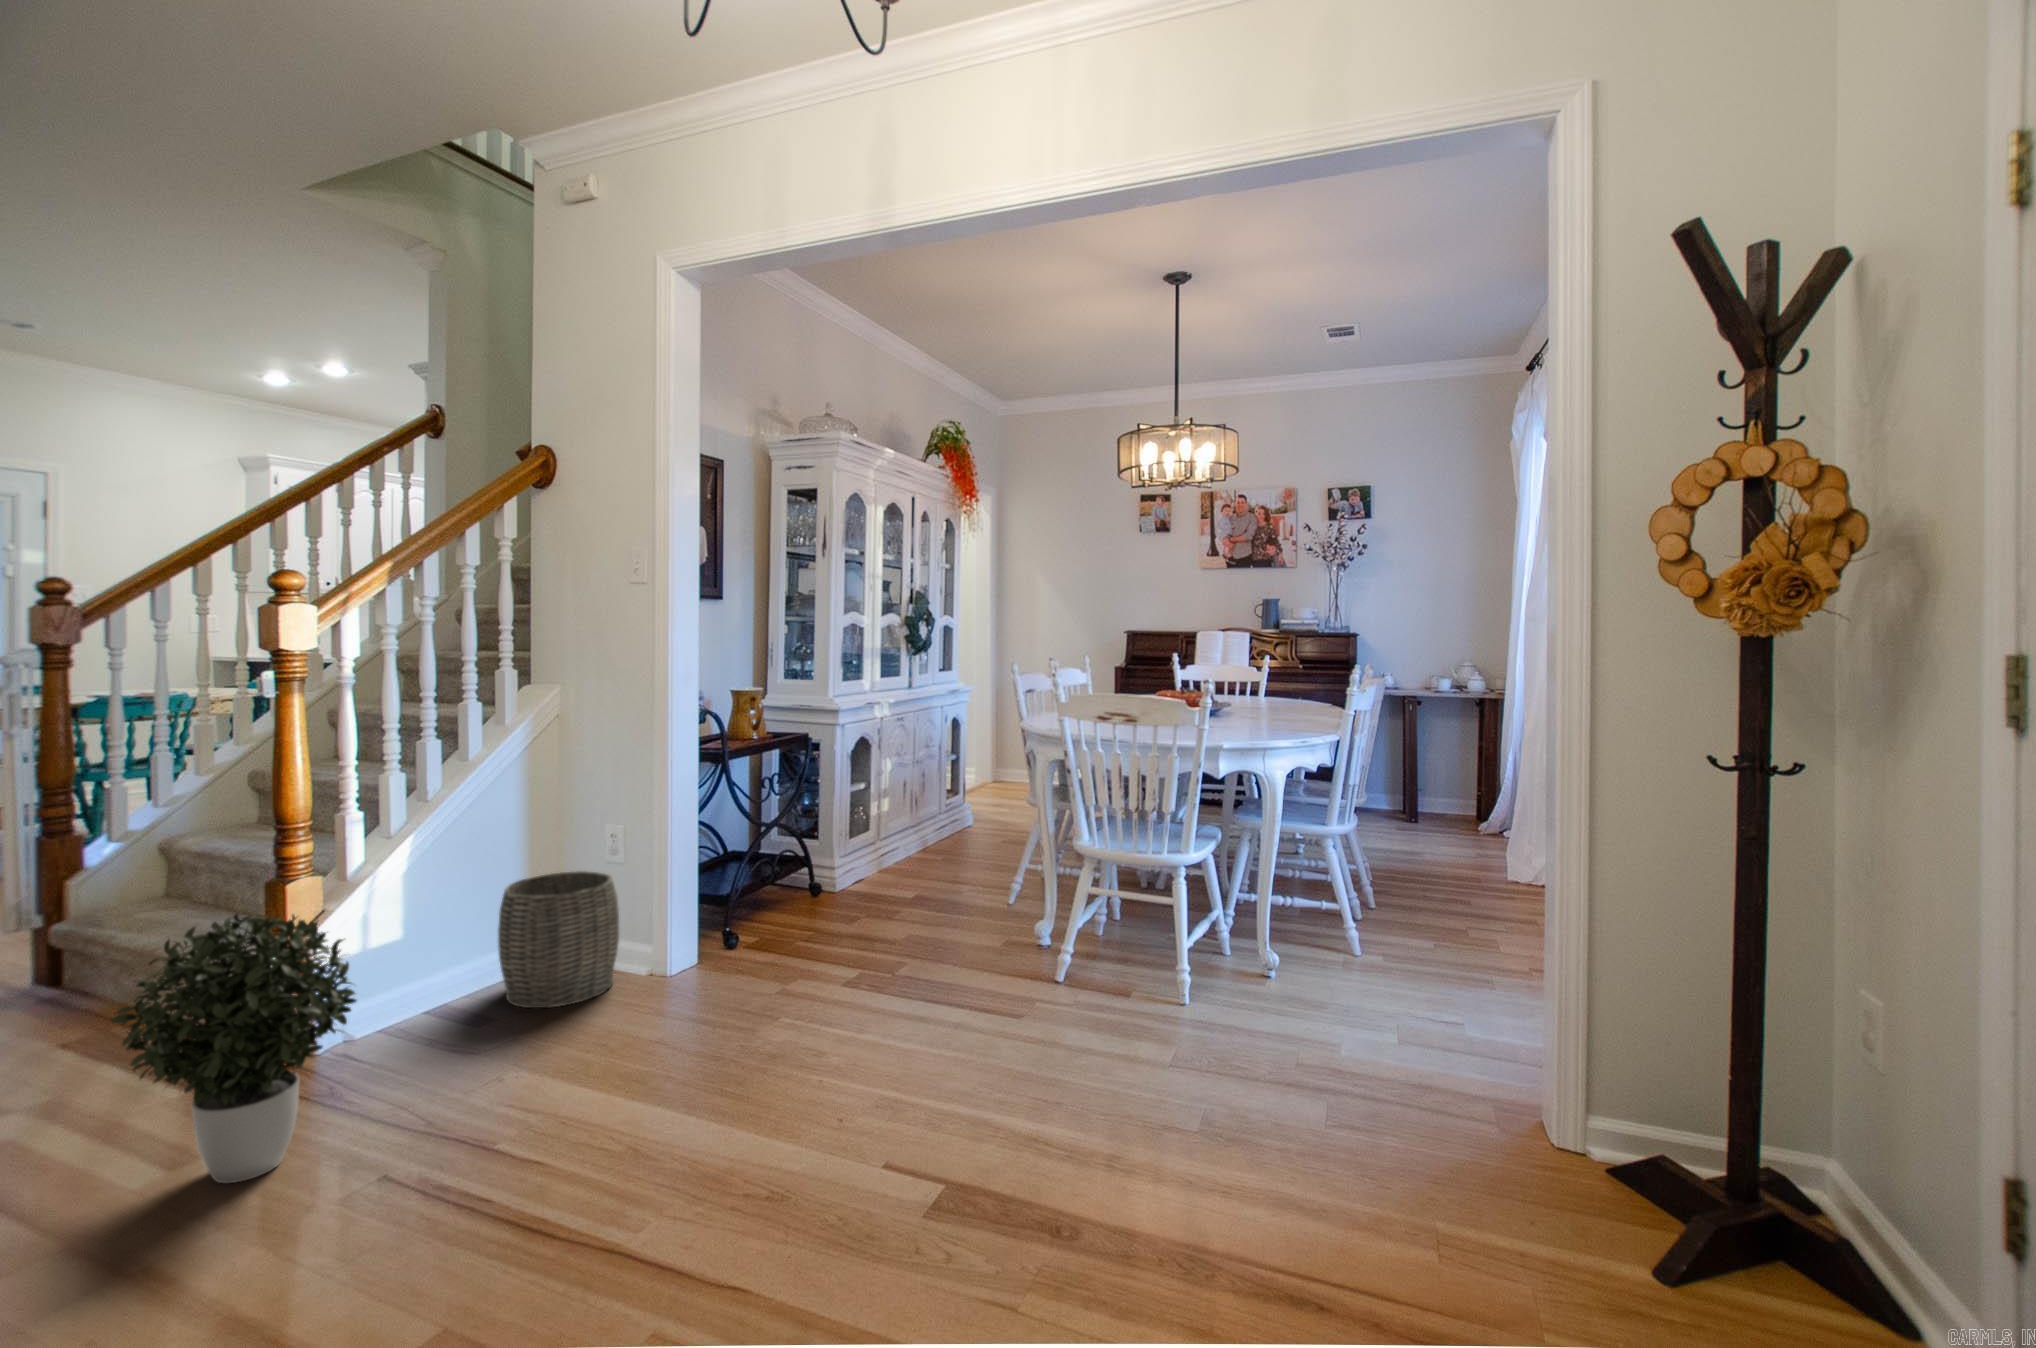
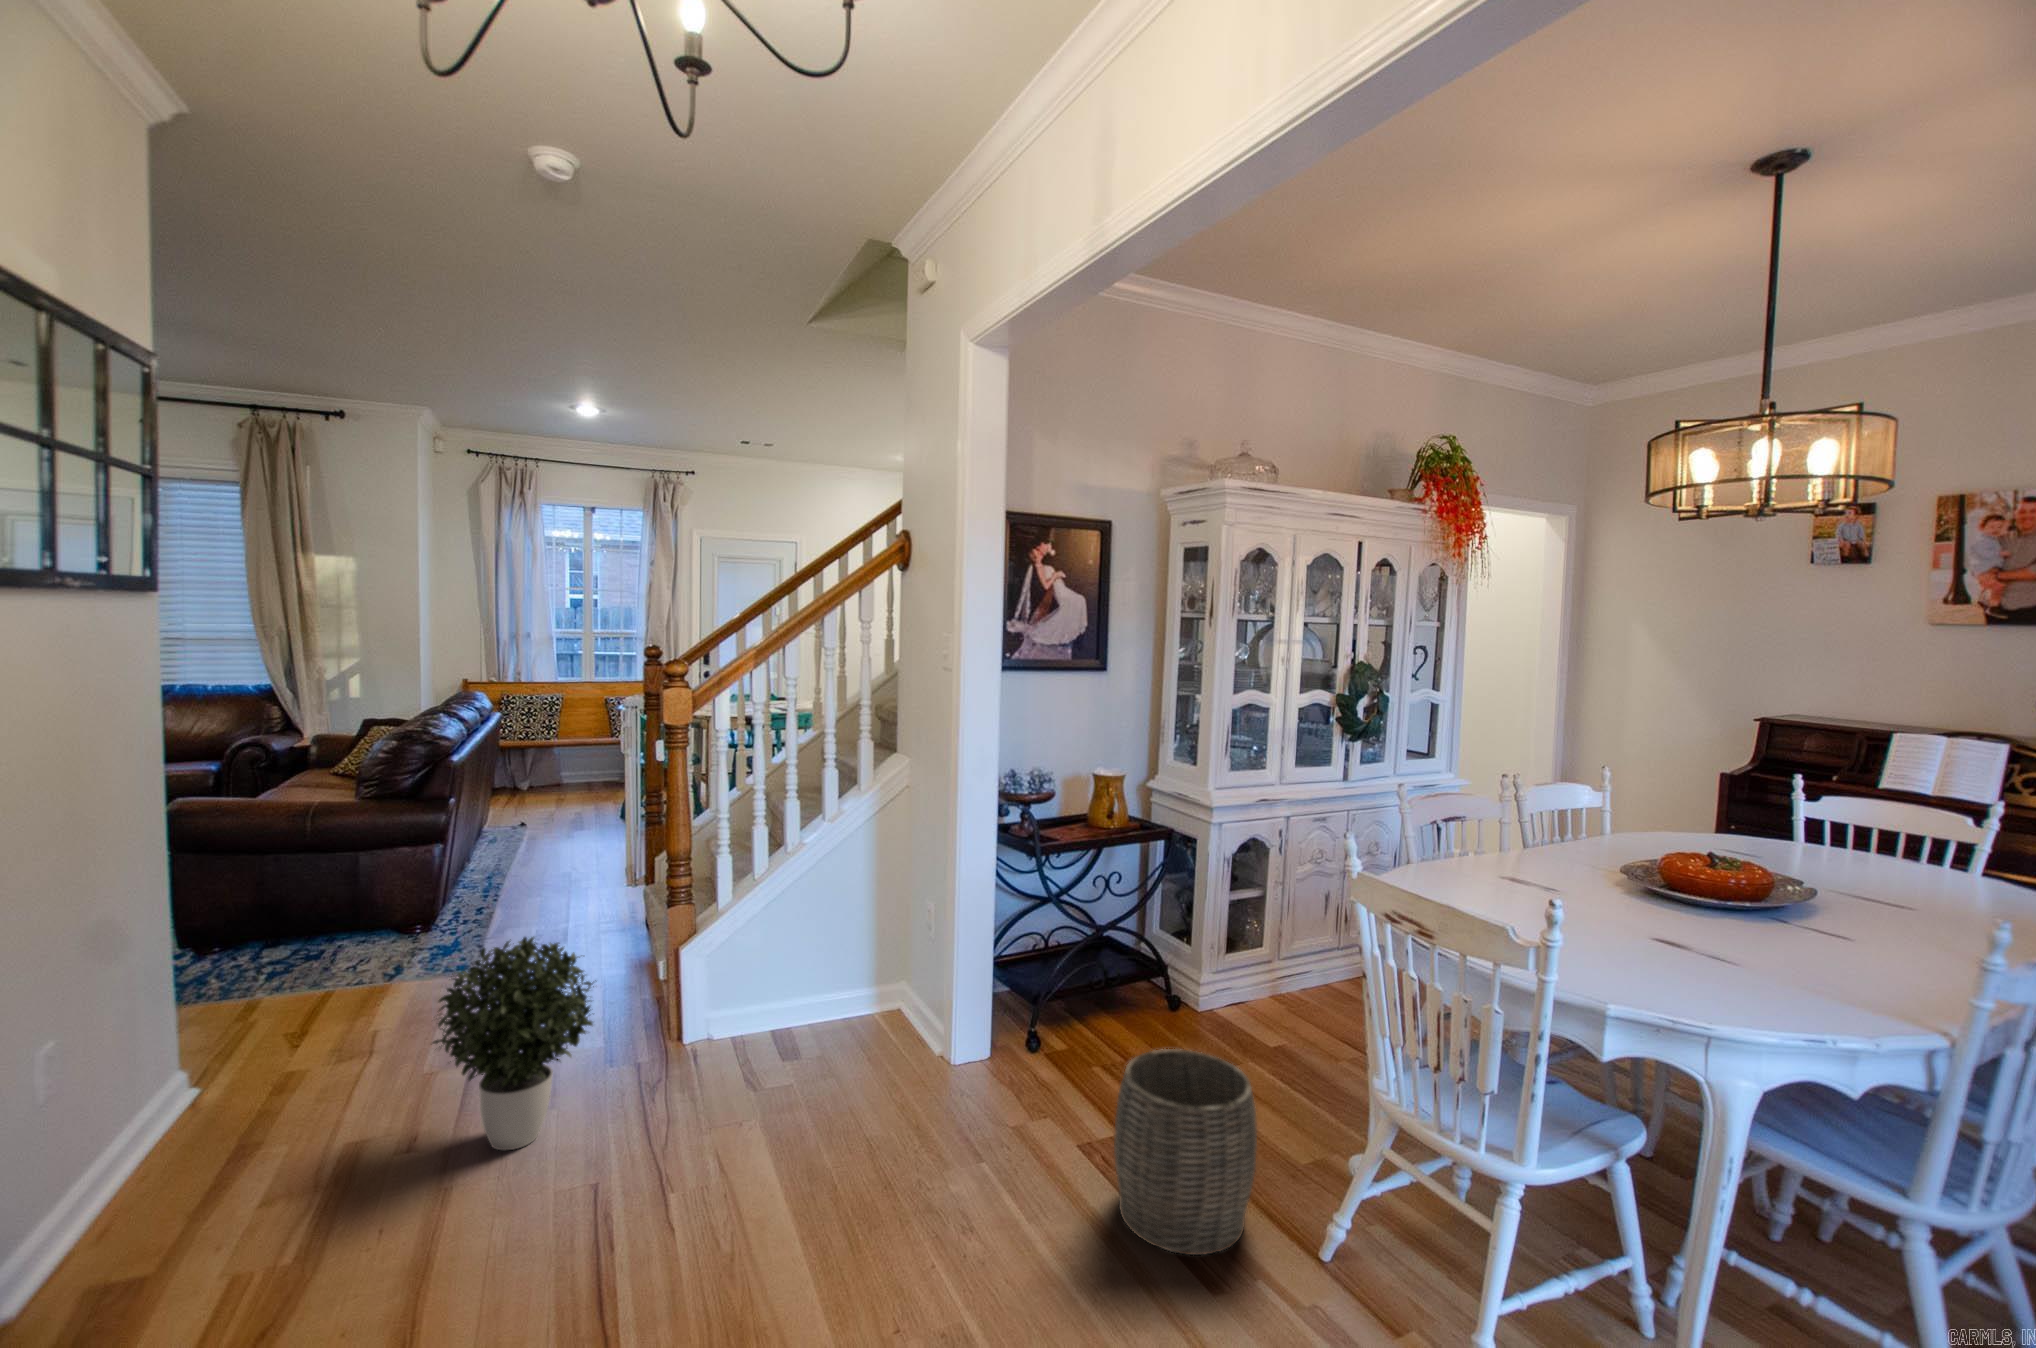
woven basket: present [498,871,619,1008] -> present [1114,1049,1257,1255]

